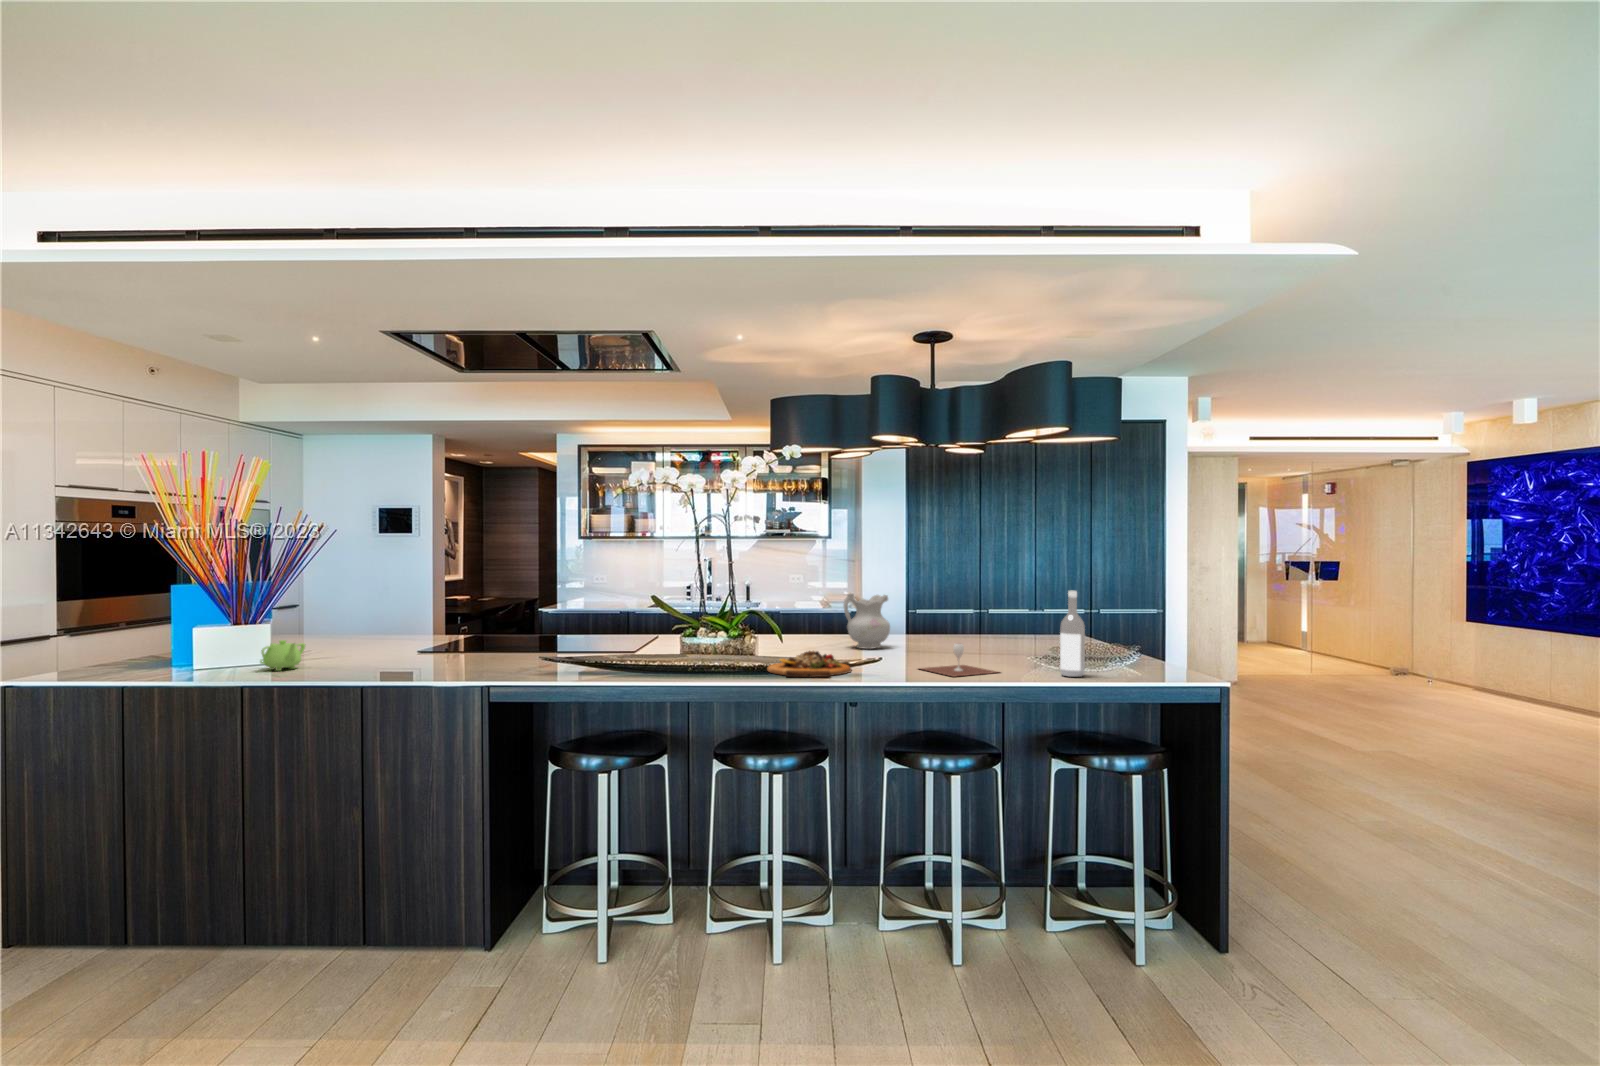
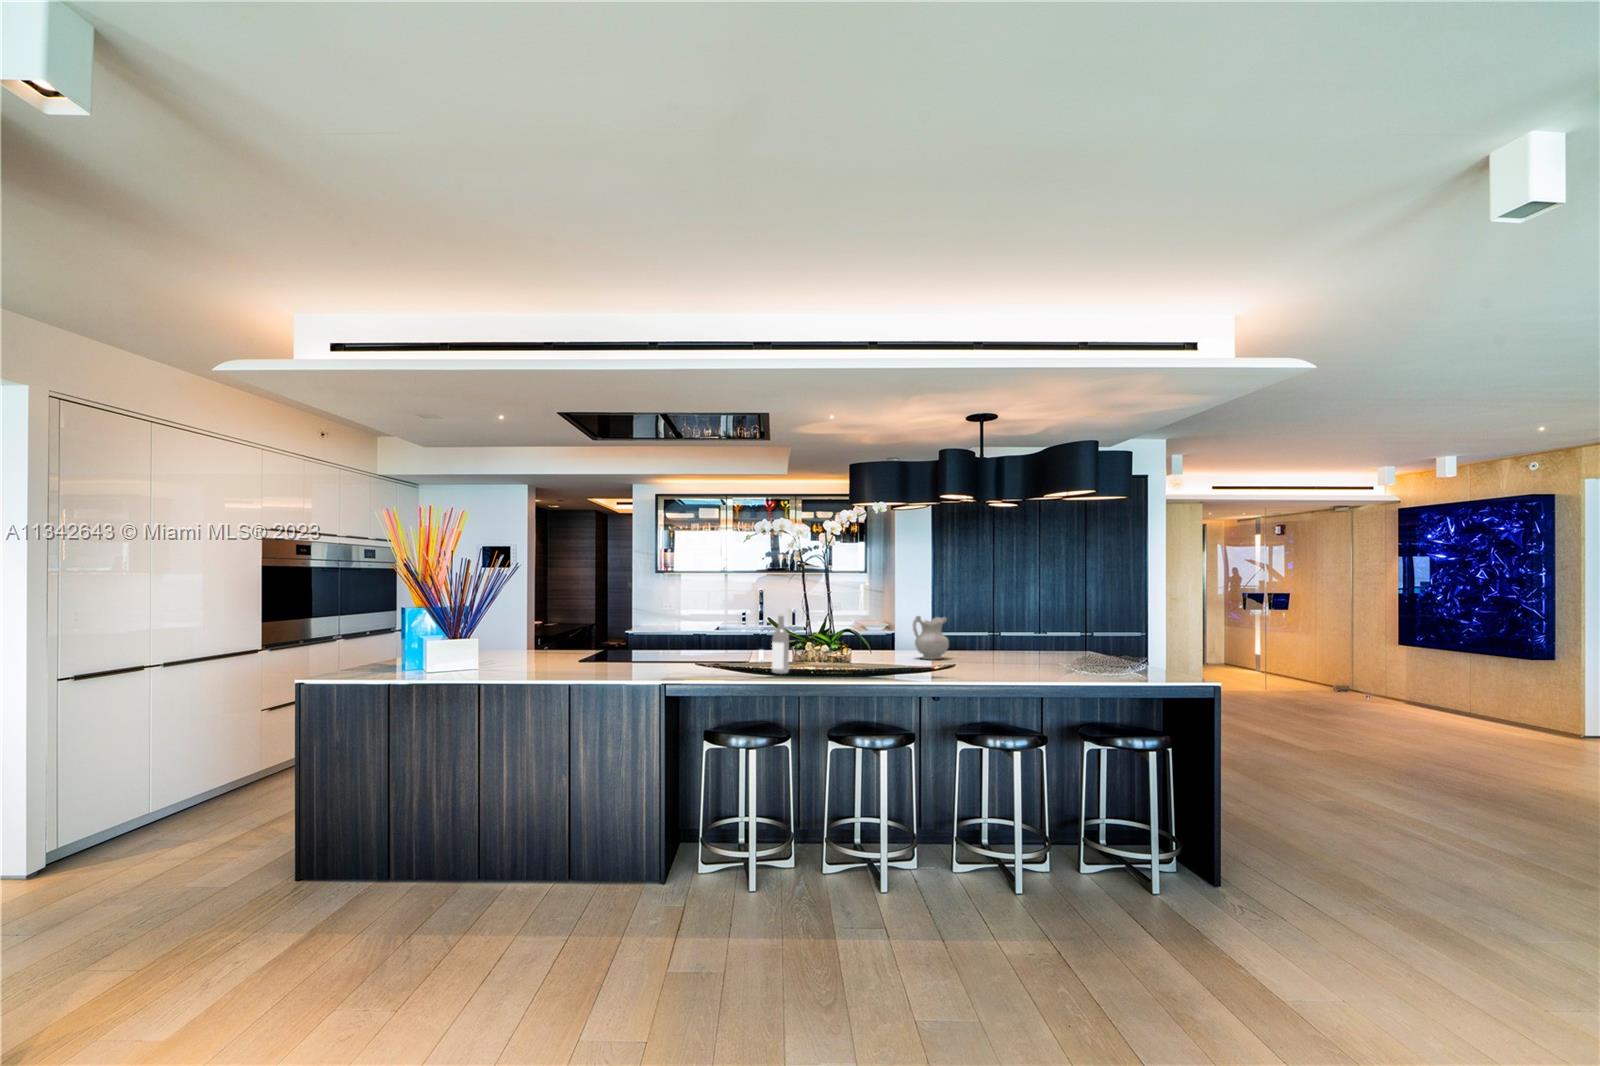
wine bottle: present [1060,591,1085,677] -> present [772,611,789,674]
teapot: present [260,640,305,671] -> none [481,649,510,673]
wine glass: present [921,643,997,677] -> none [982,653,1048,677]
cutting board: present [767,651,852,677] -> none [869,658,934,678]

